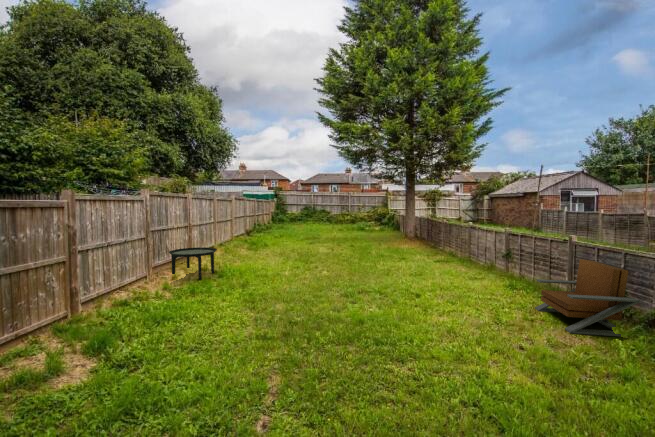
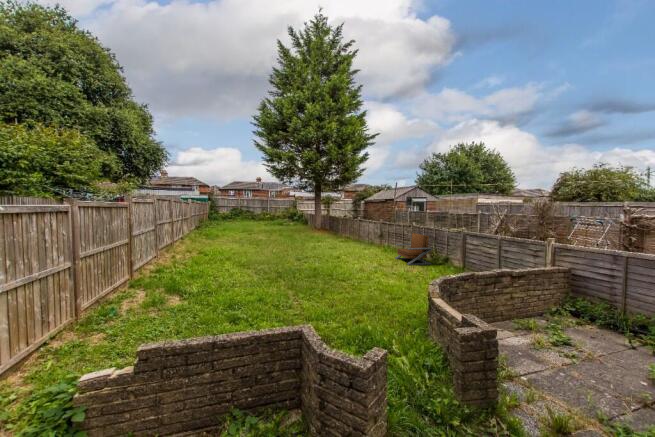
round table: present [169,247,217,280] -> none [171,239,206,262]

